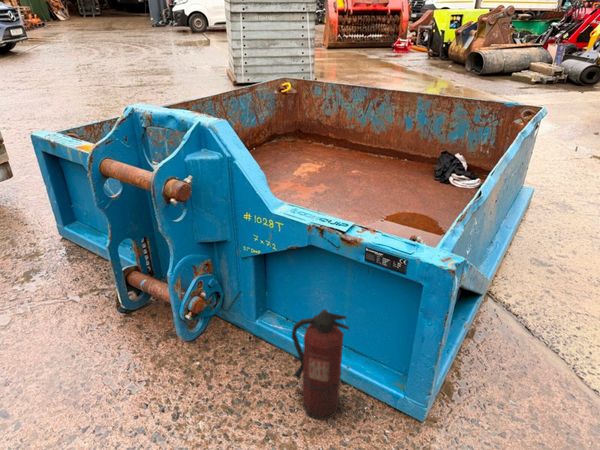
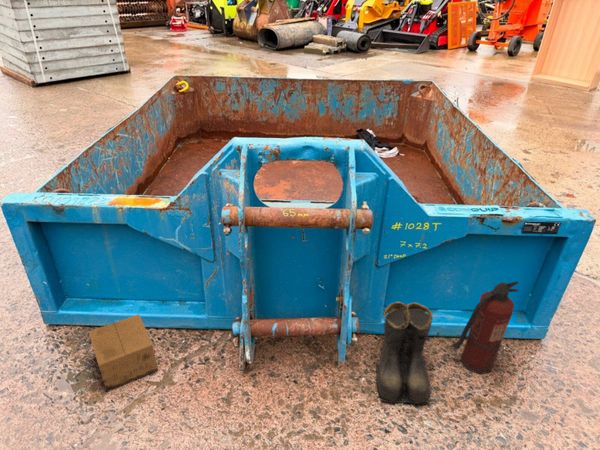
cardboard box: none [31,242,97,290] -> present [89,314,158,392]
boots: none [190,300,275,411] -> present [376,302,433,403]

